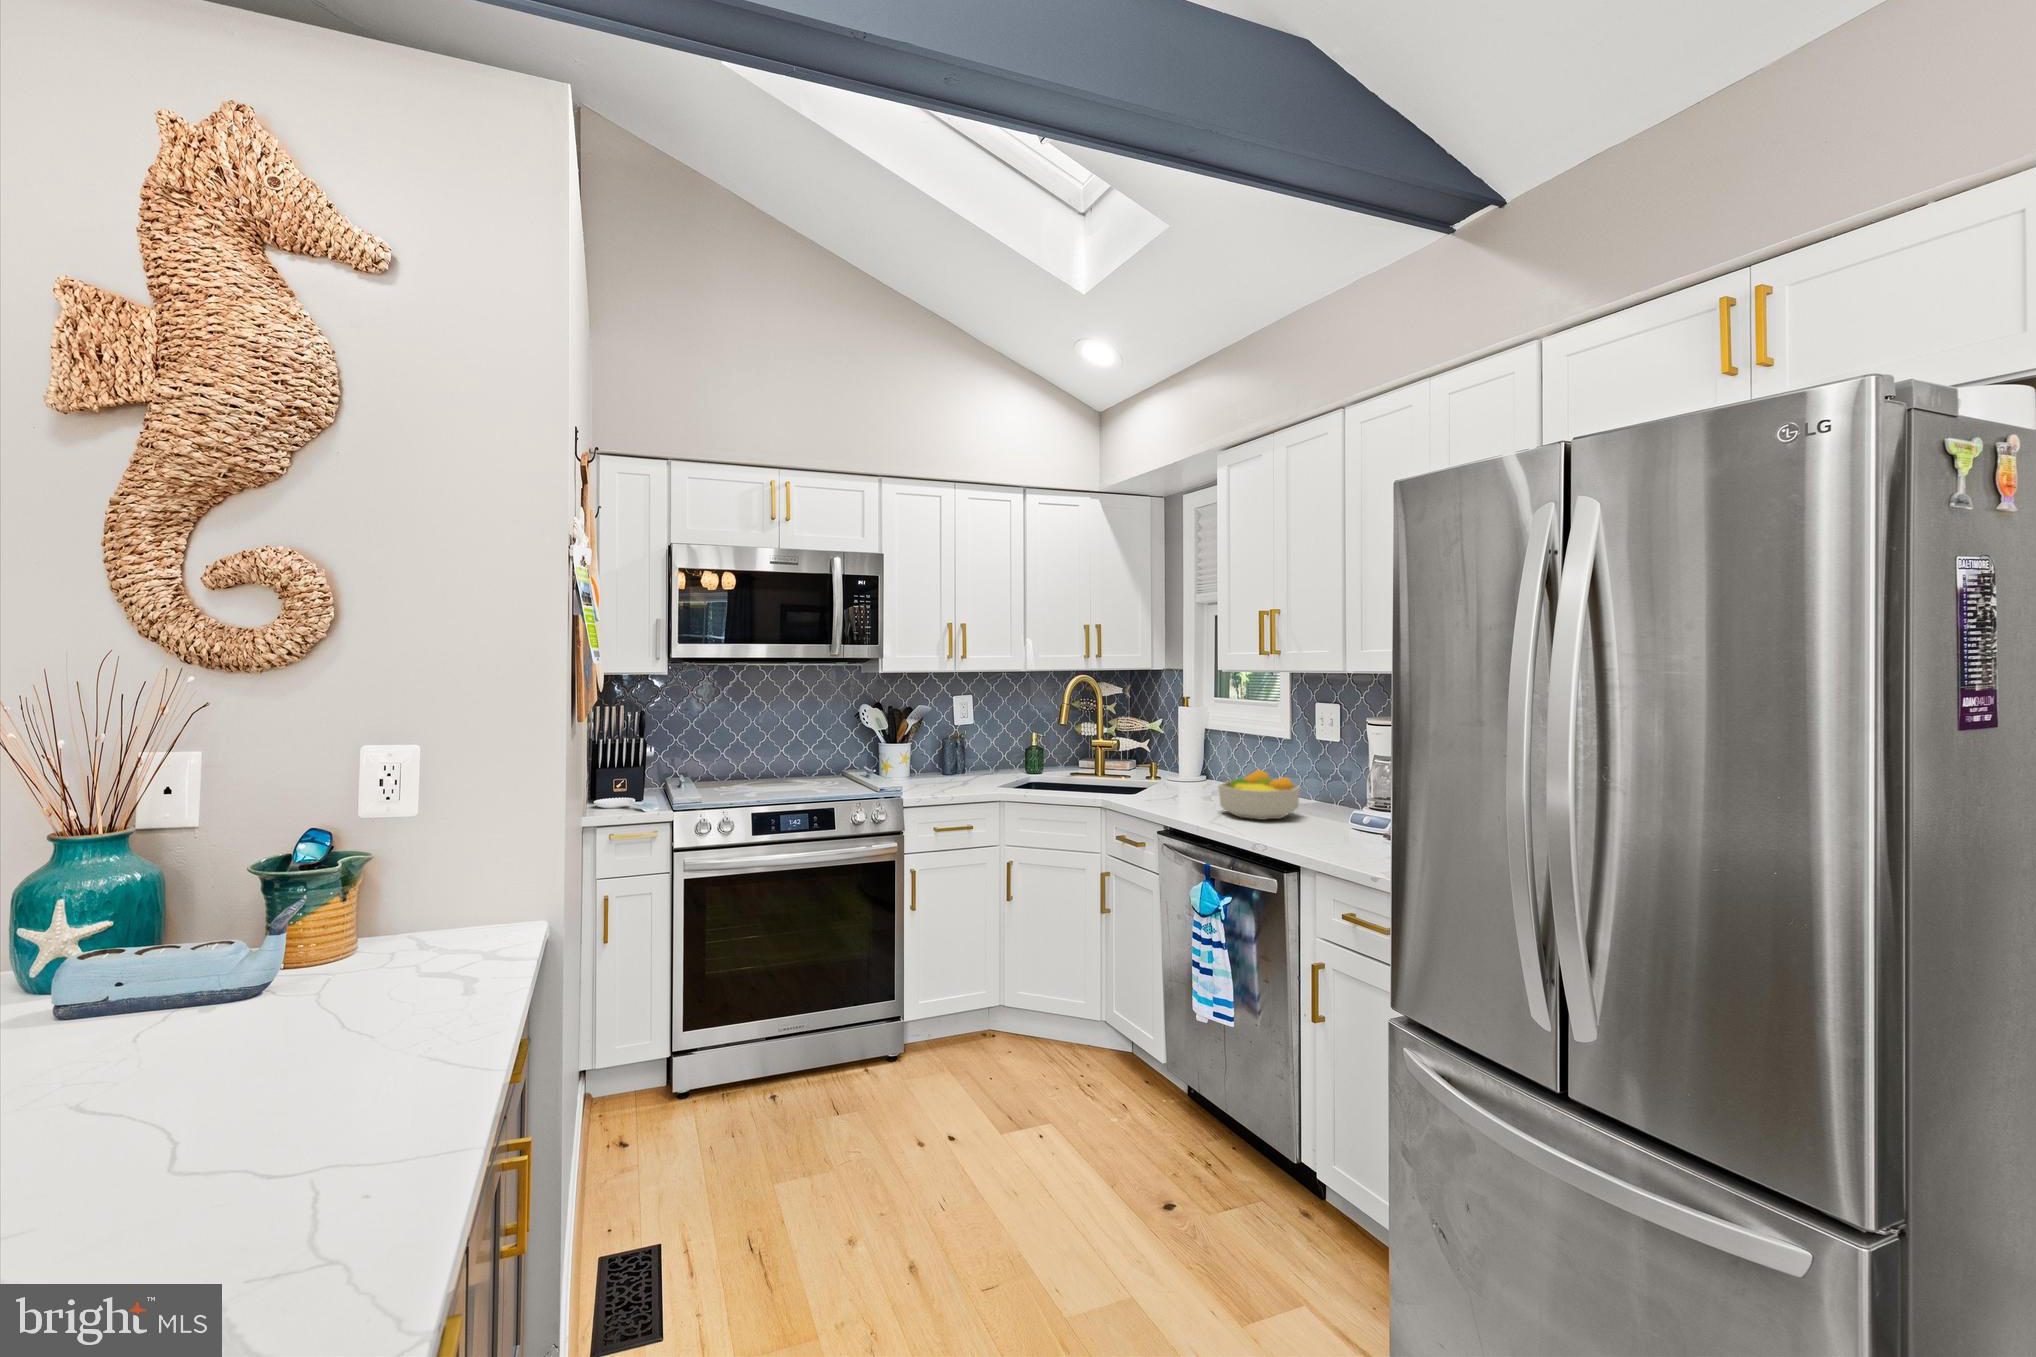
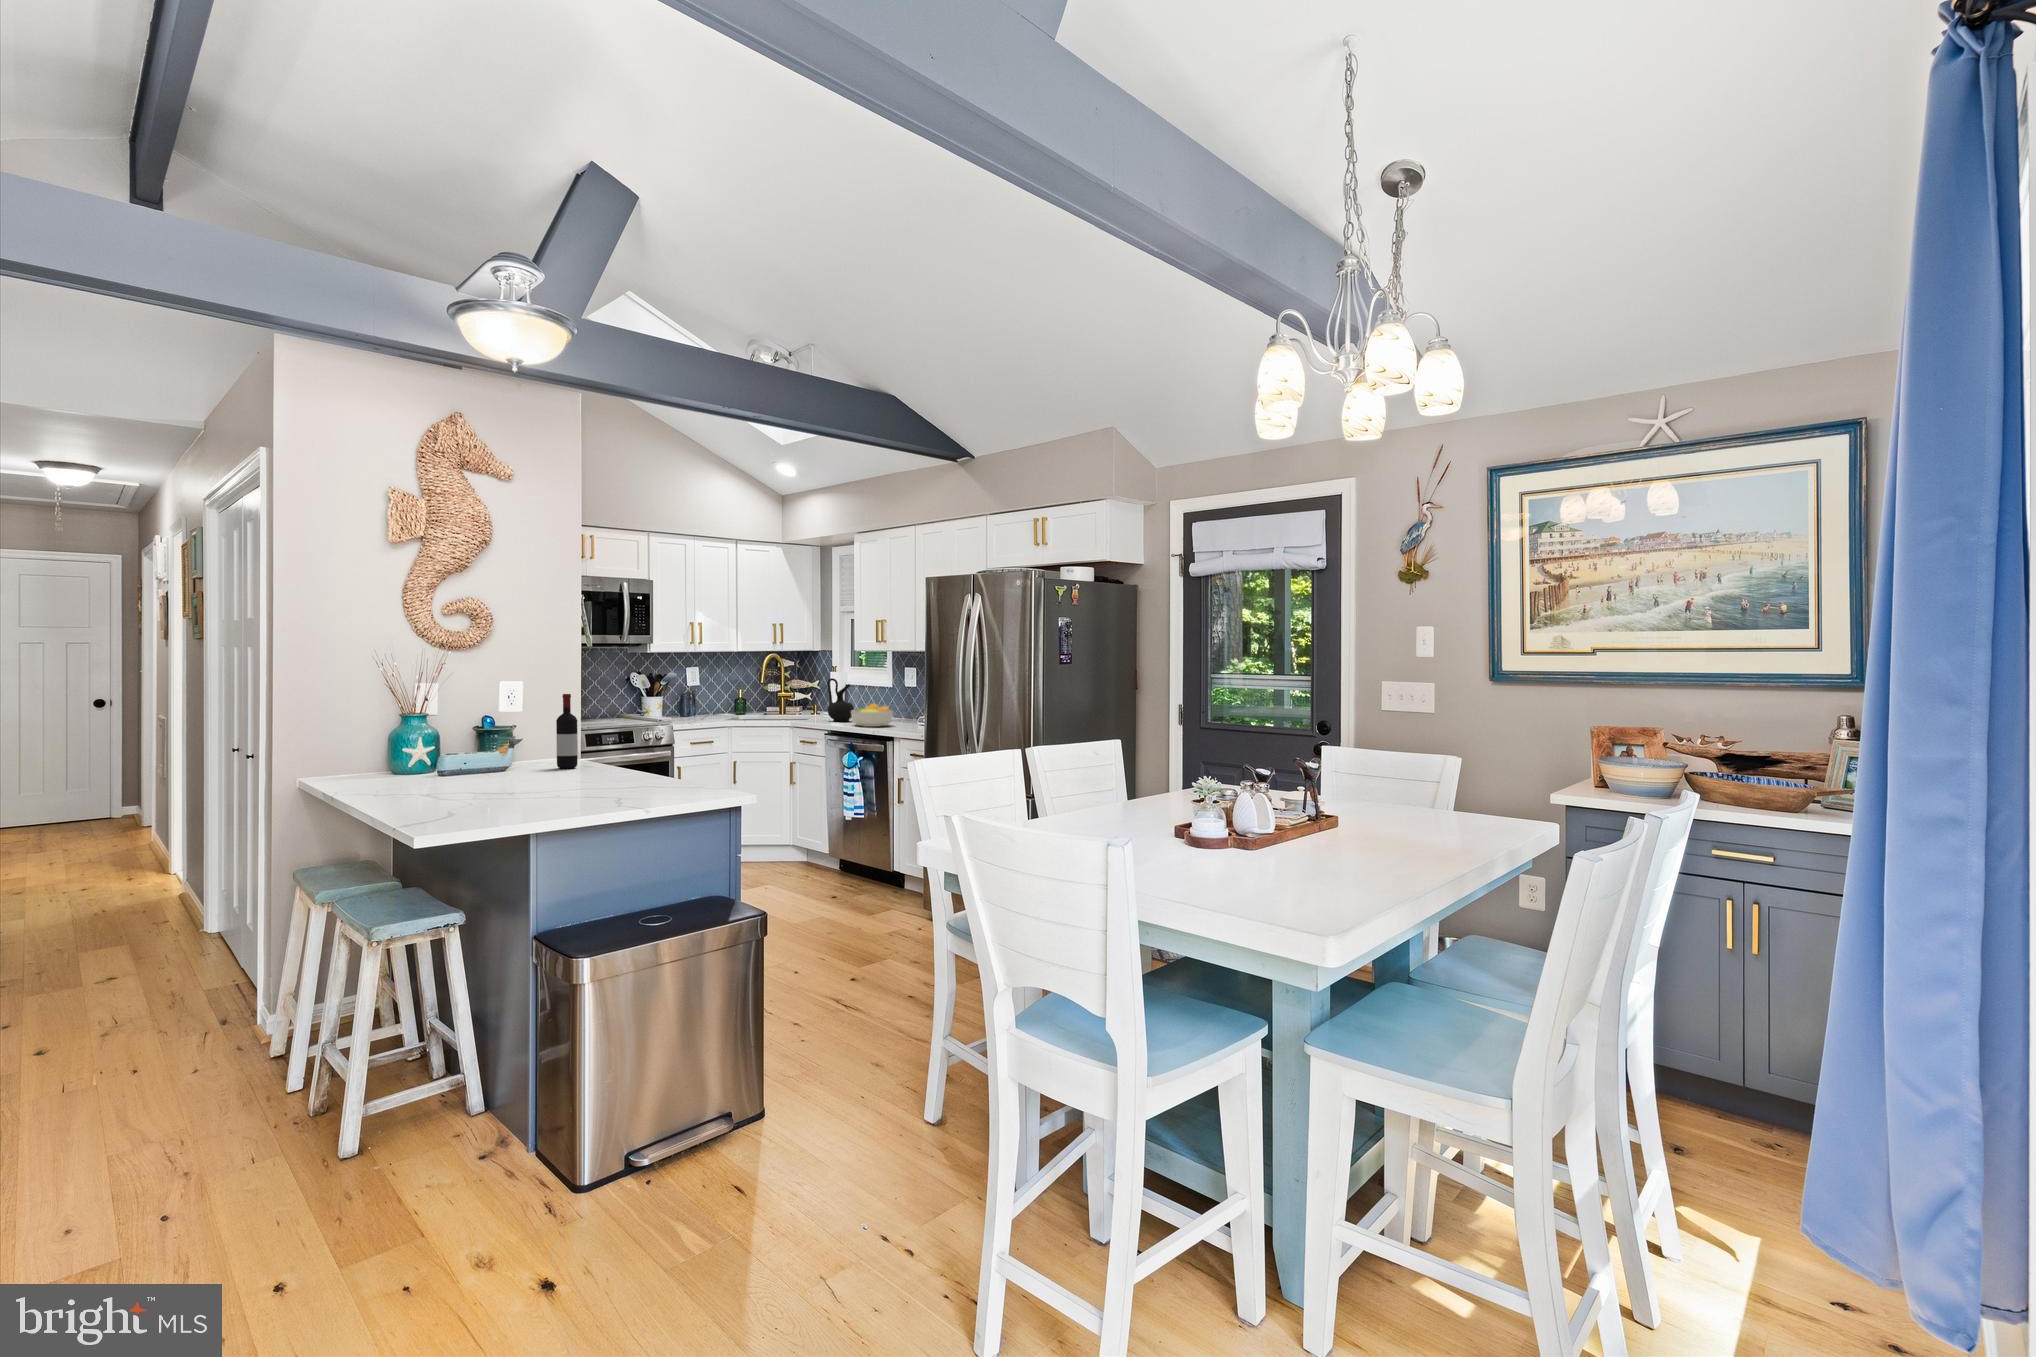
ceramic jug: none [1173,719,1221,798] -> present [827,678,854,722]
wine bottle: none [169,826,261,1108] -> present [556,694,578,769]

